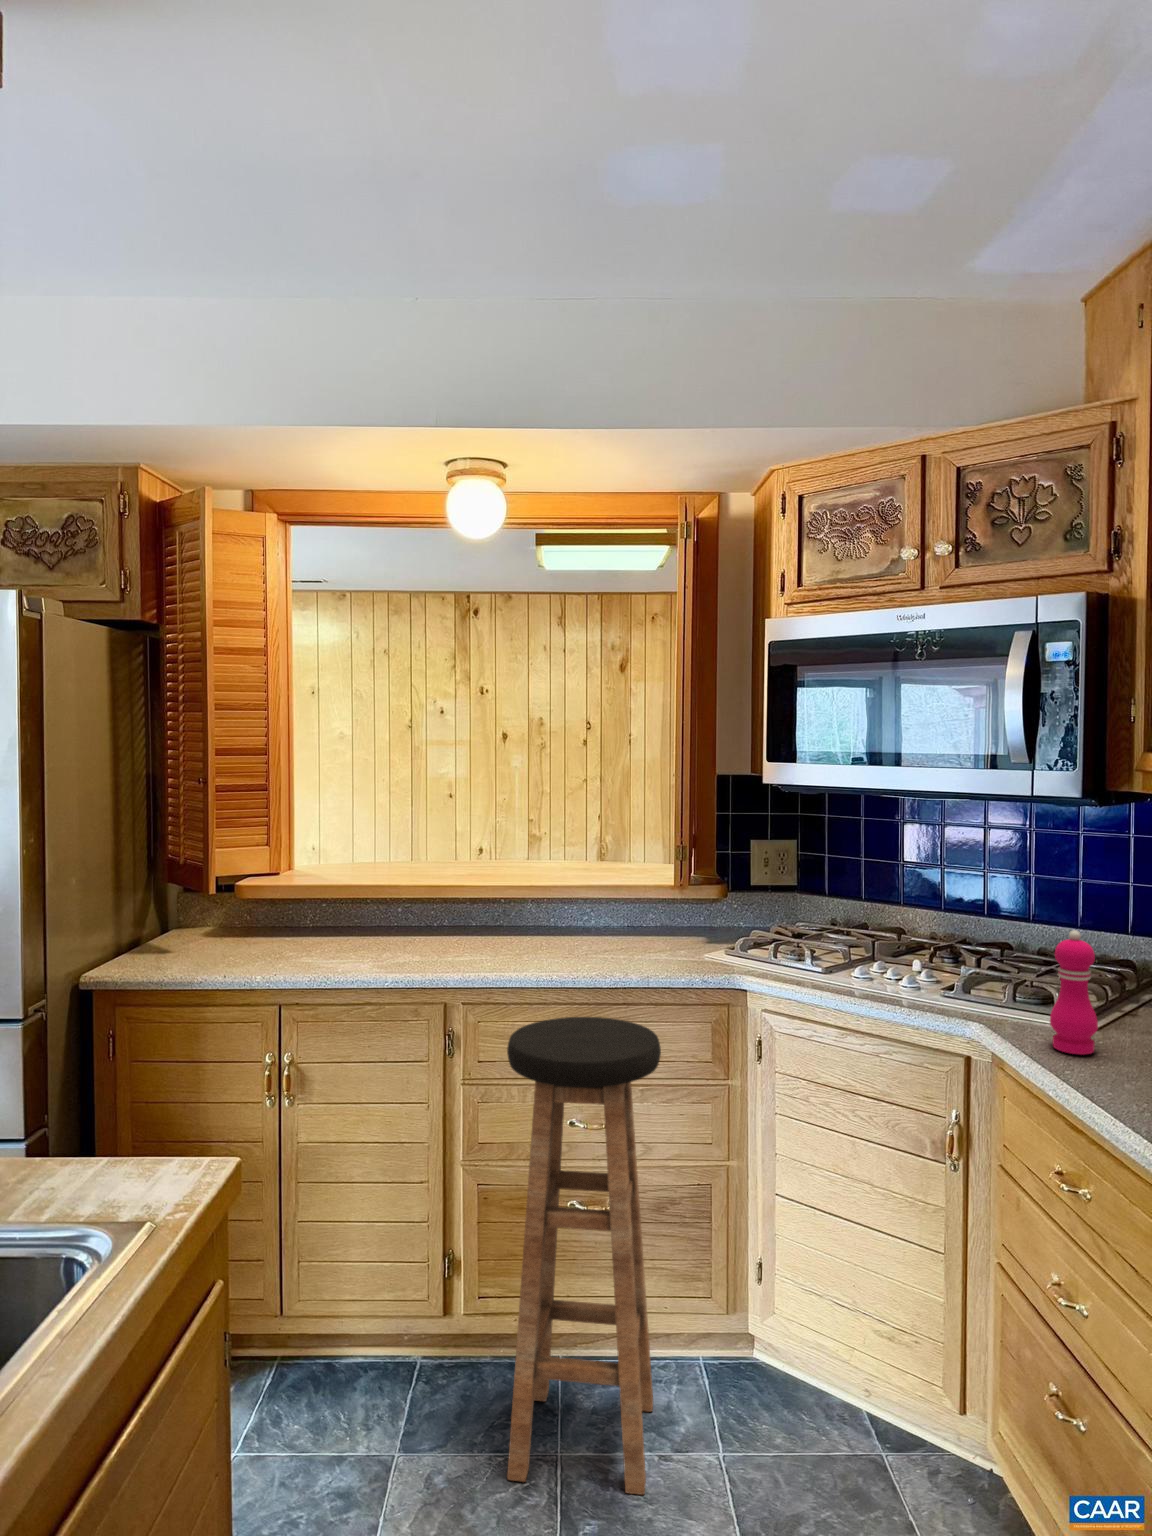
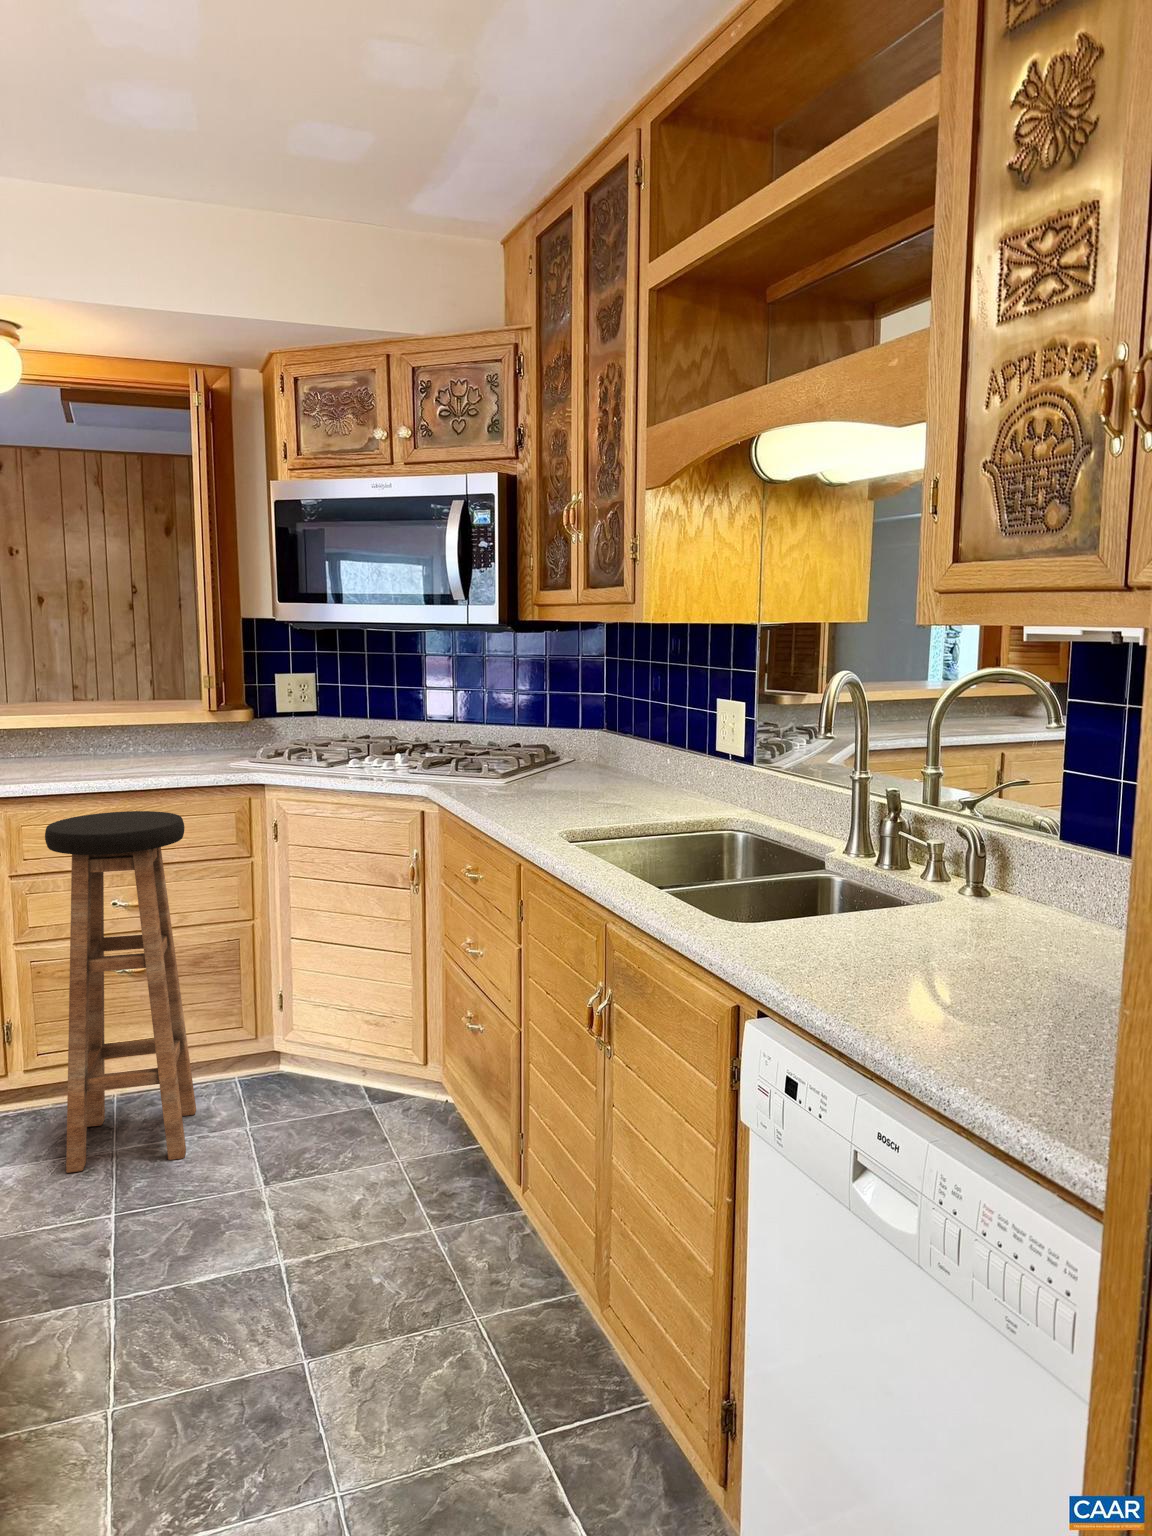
pepper mill: present [1050,930,1098,1055] -> none [466,710,495,794]

